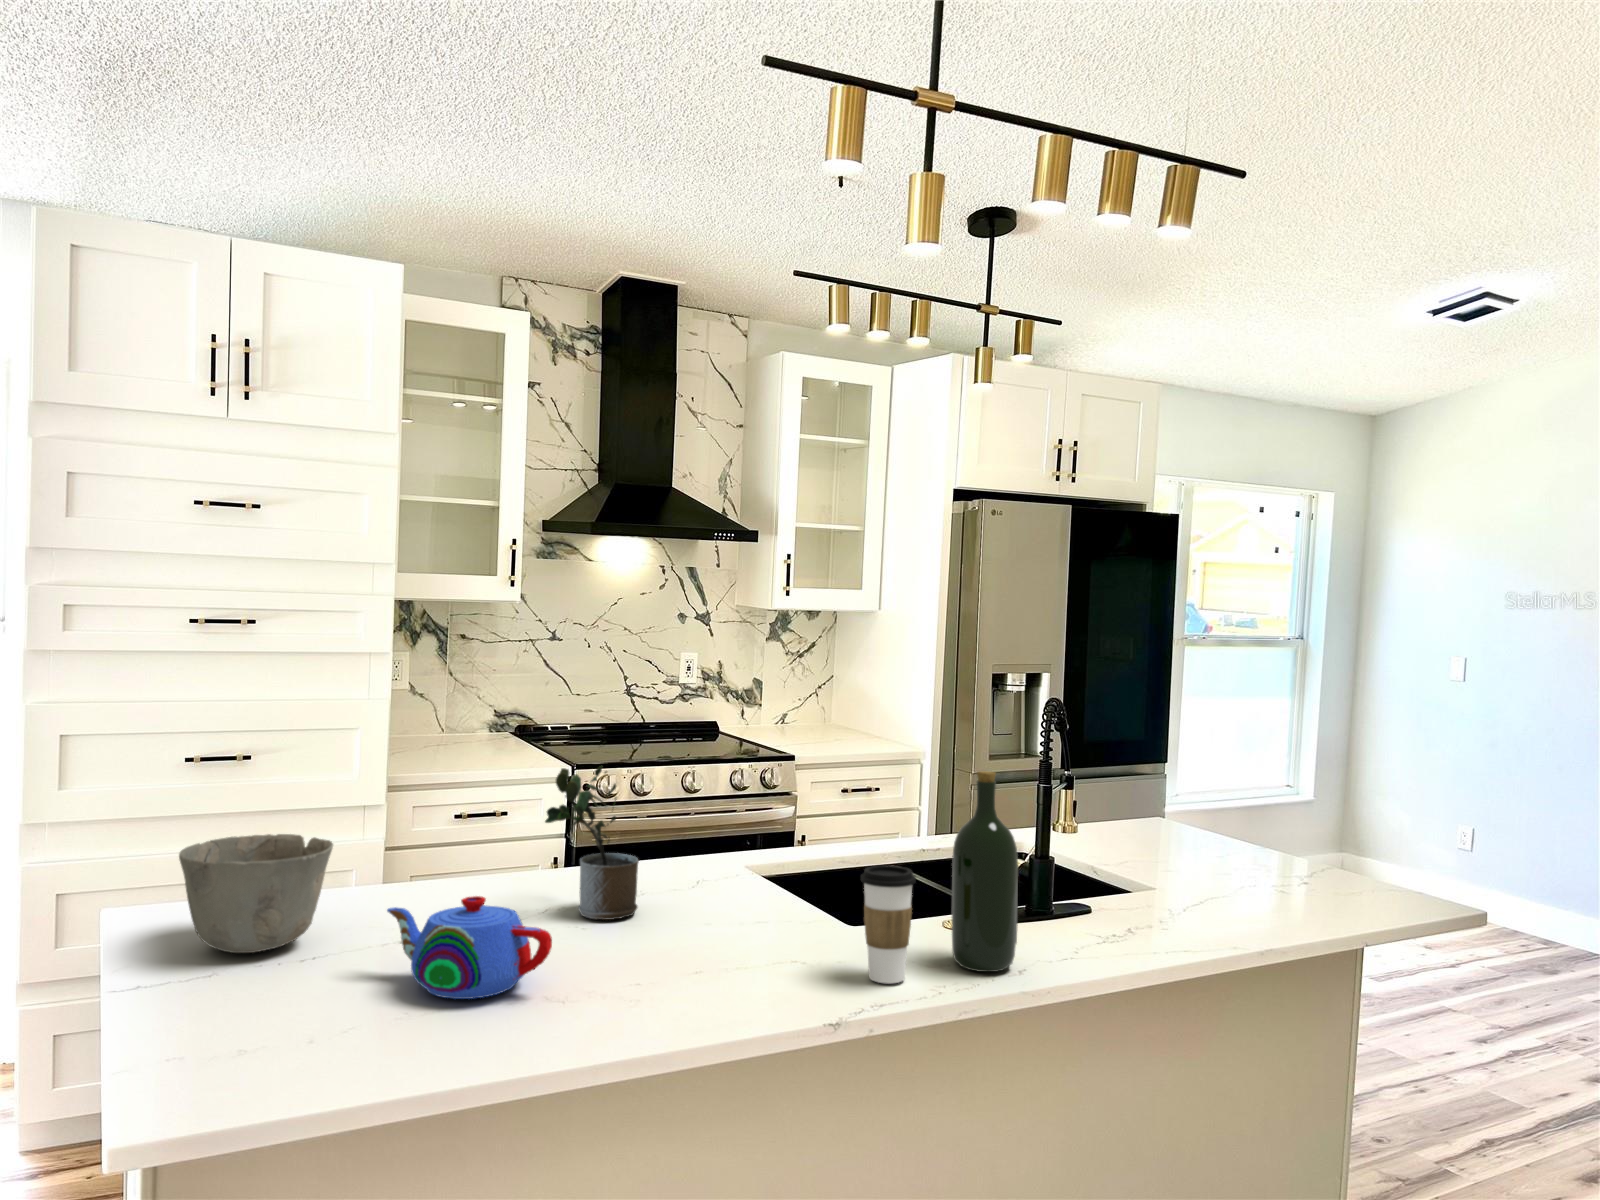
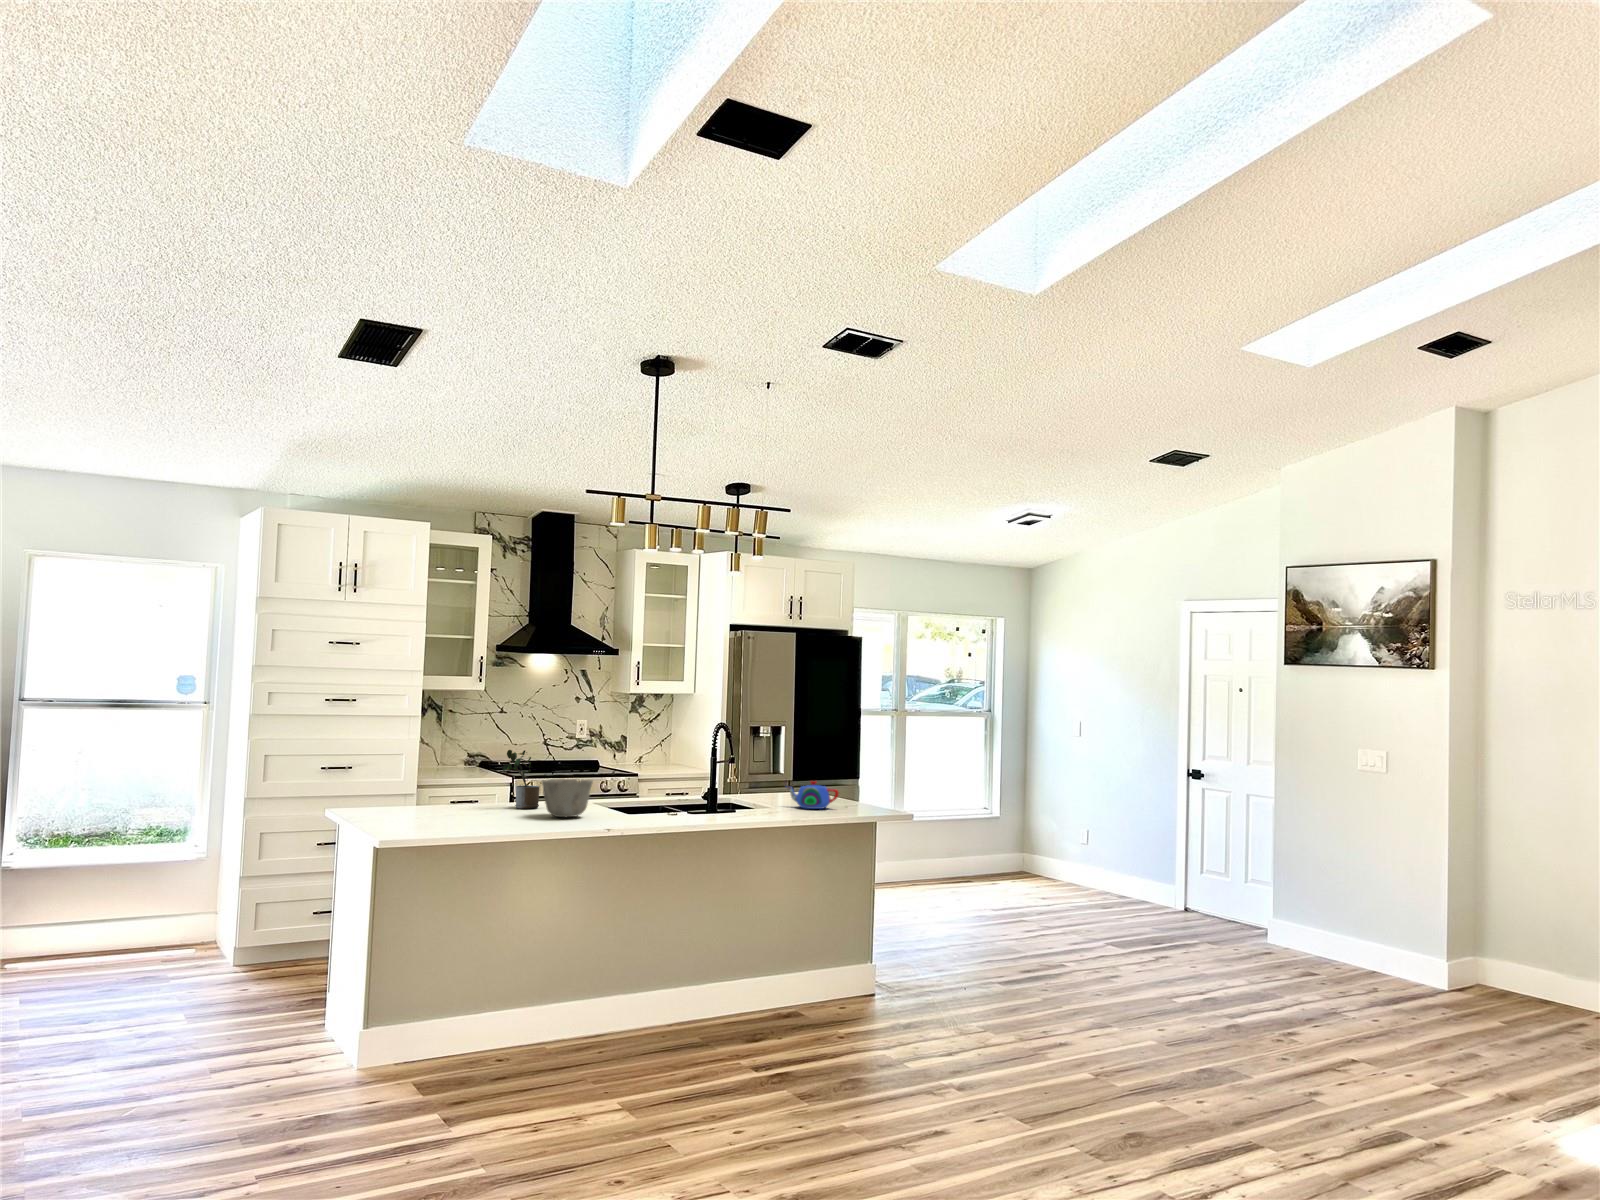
wine bottle: present [952,771,1019,972] -> none [655,745,680,817]
ceramic bowl: present [179,834,333,953] -> present [542,779,593,817]
coffee cup: present [861,865,916,984] -> none [618,779,638,819]
teapot: present [387,896,552,999] -> present [787,781,838,809]

